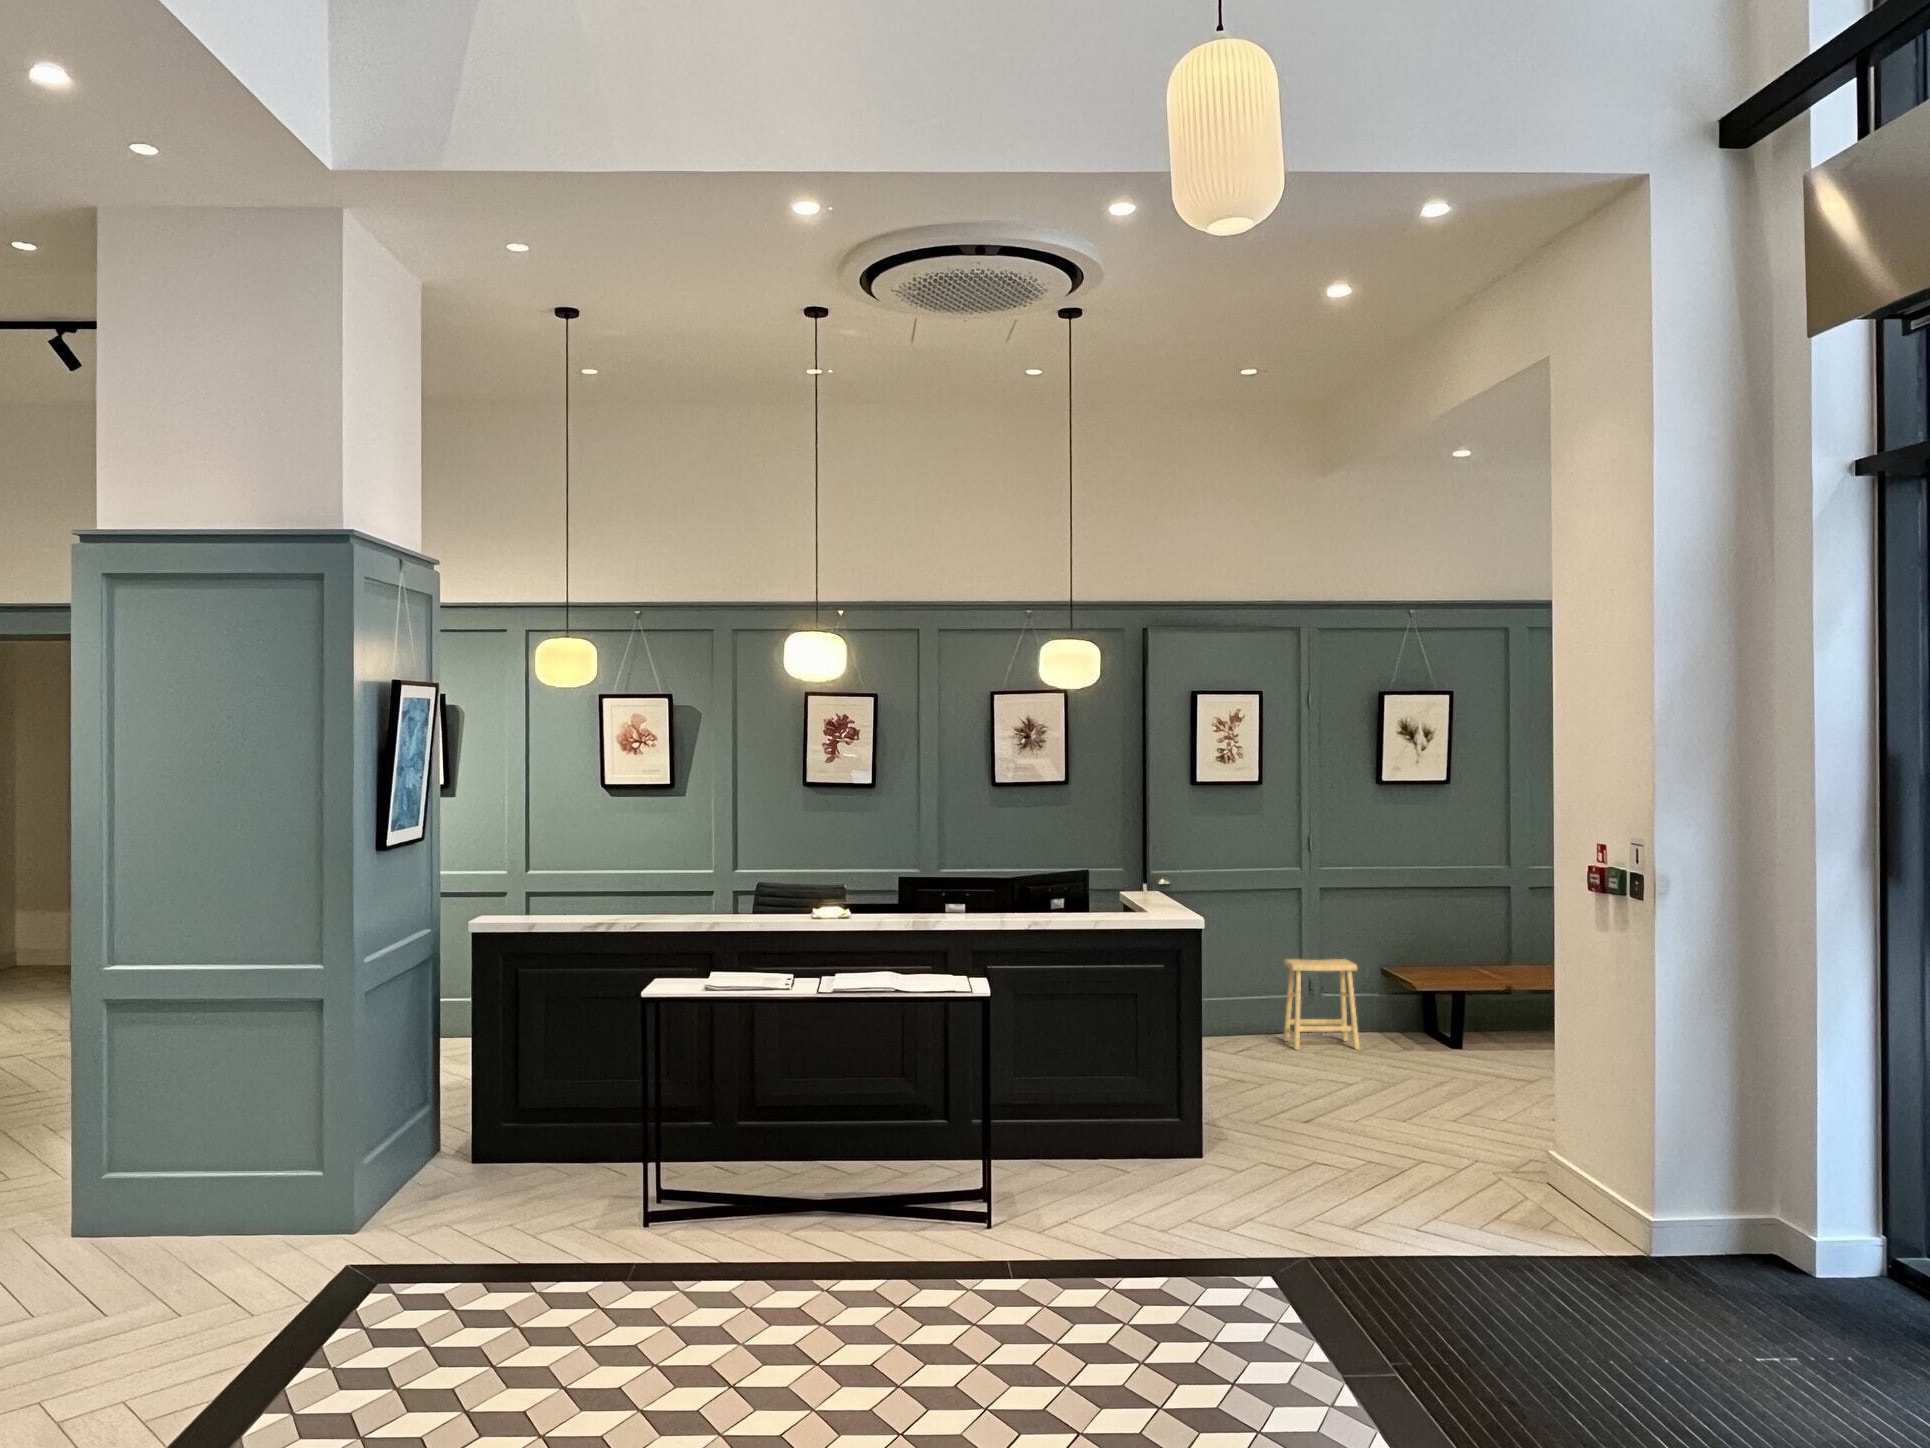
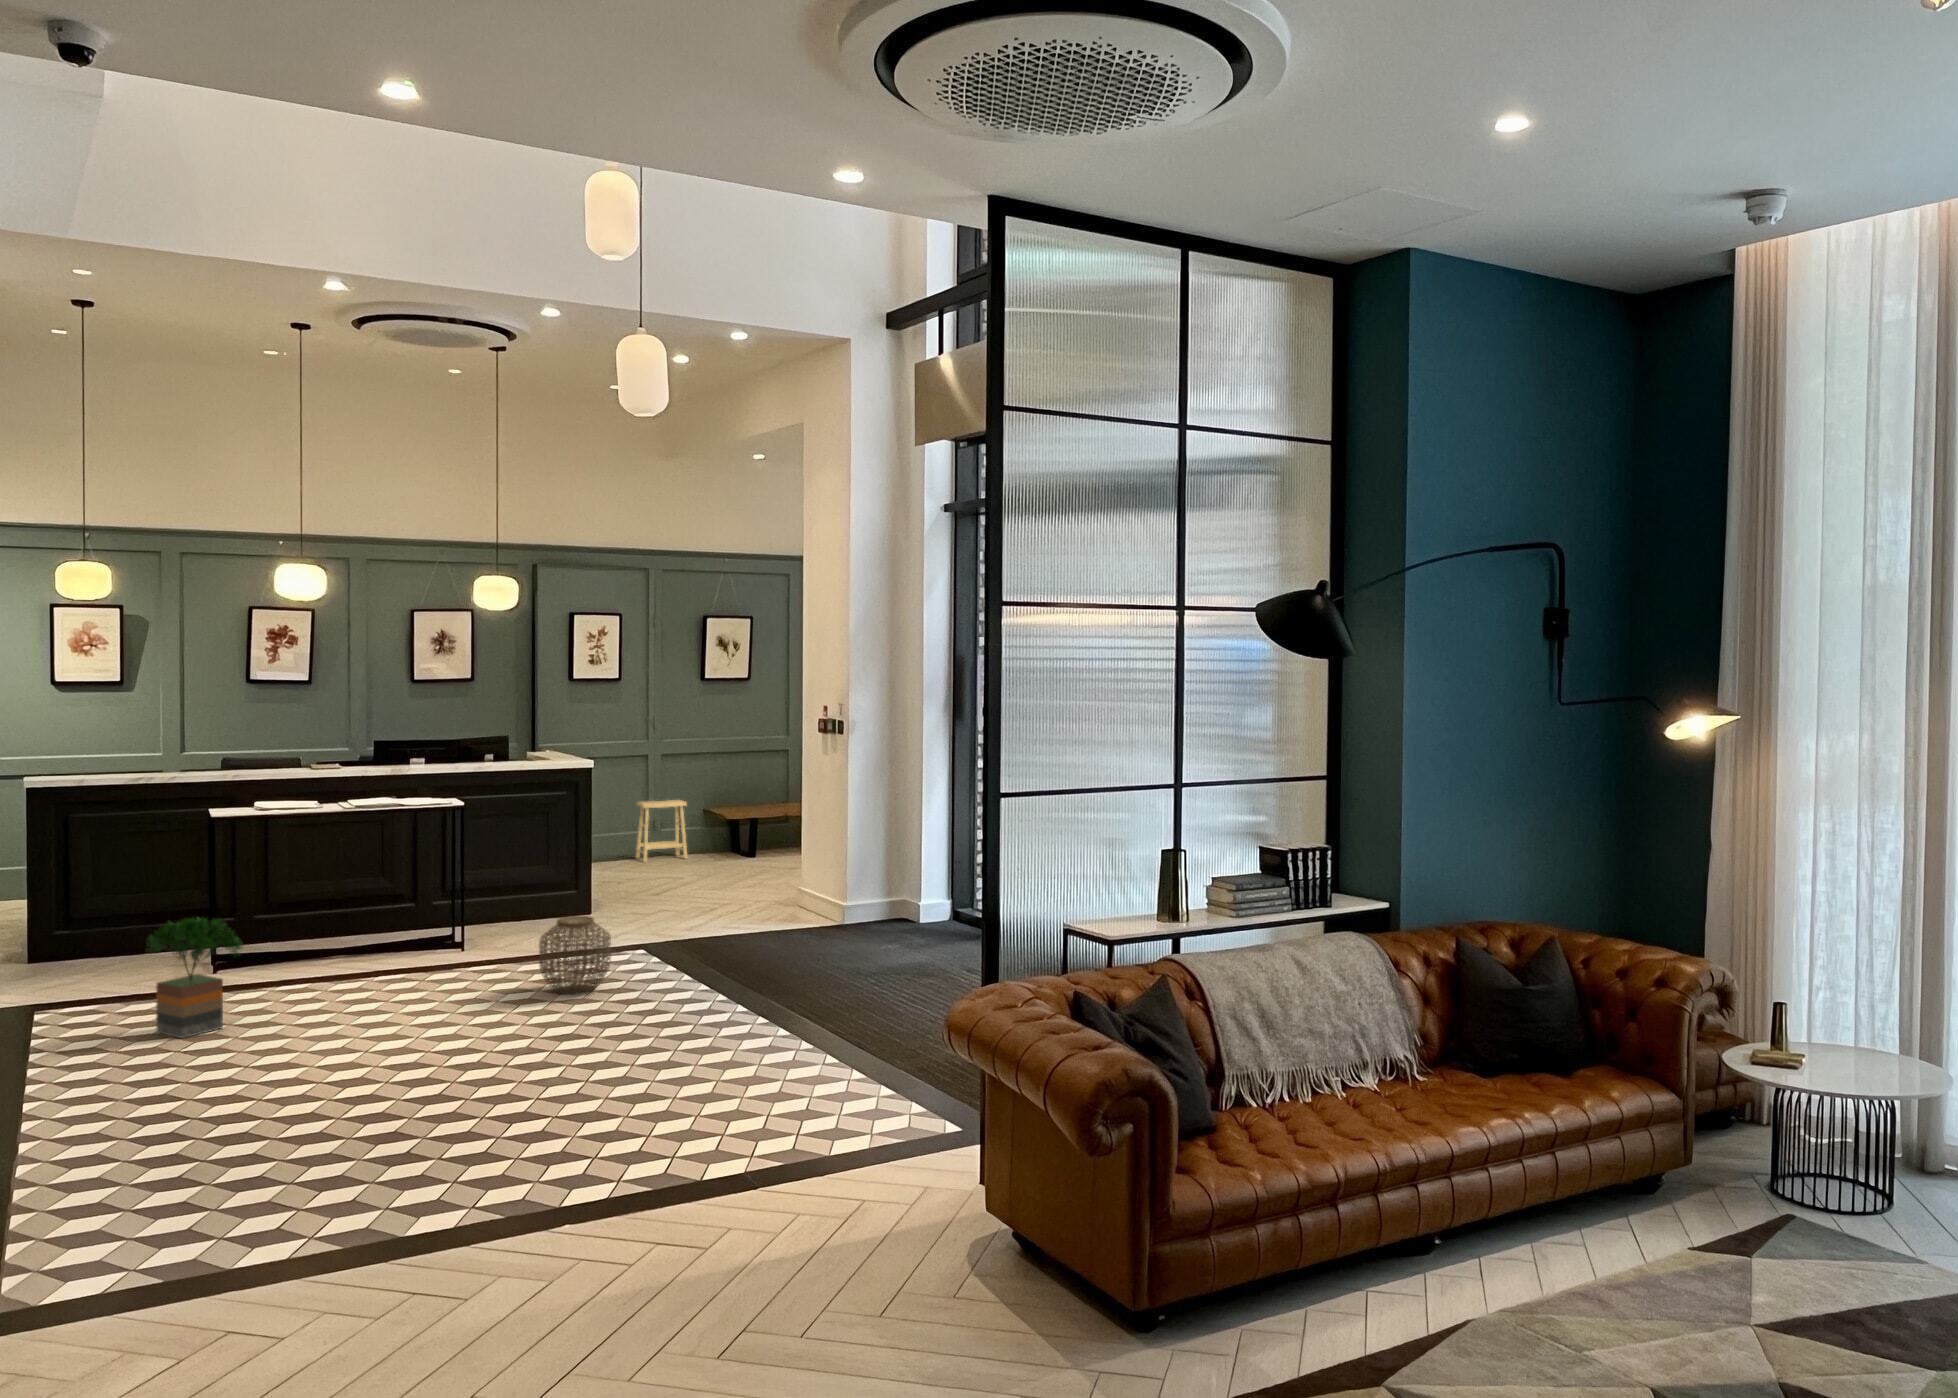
potted tree: none [480,1170,615,1382] -> present [149,917,243,1039]
woven basket: none [1074,1236,1202,1395] -> present [539,916,611,994]

